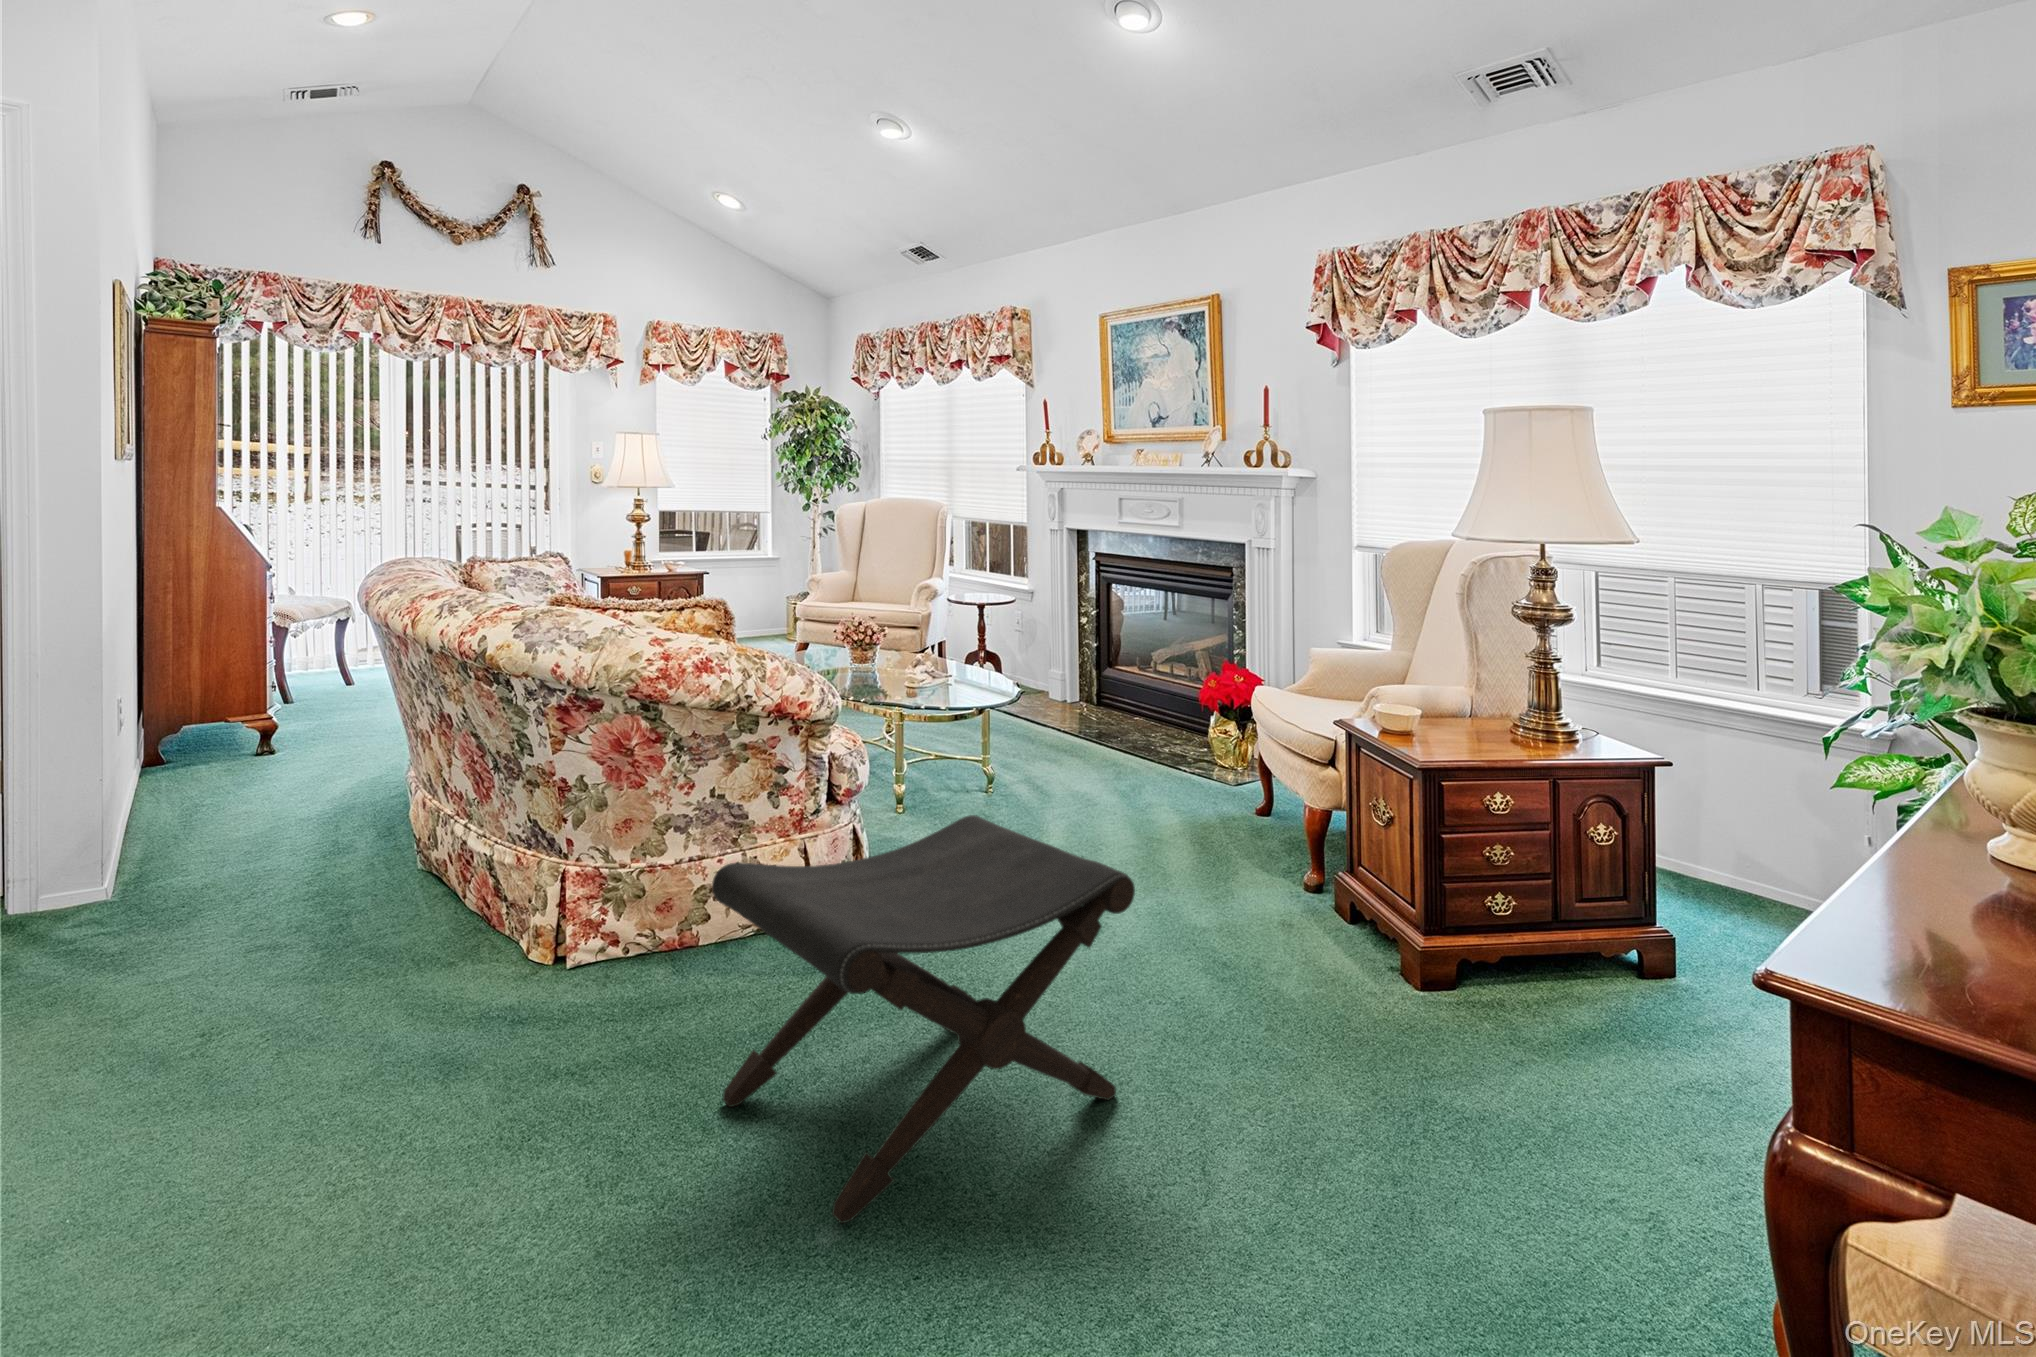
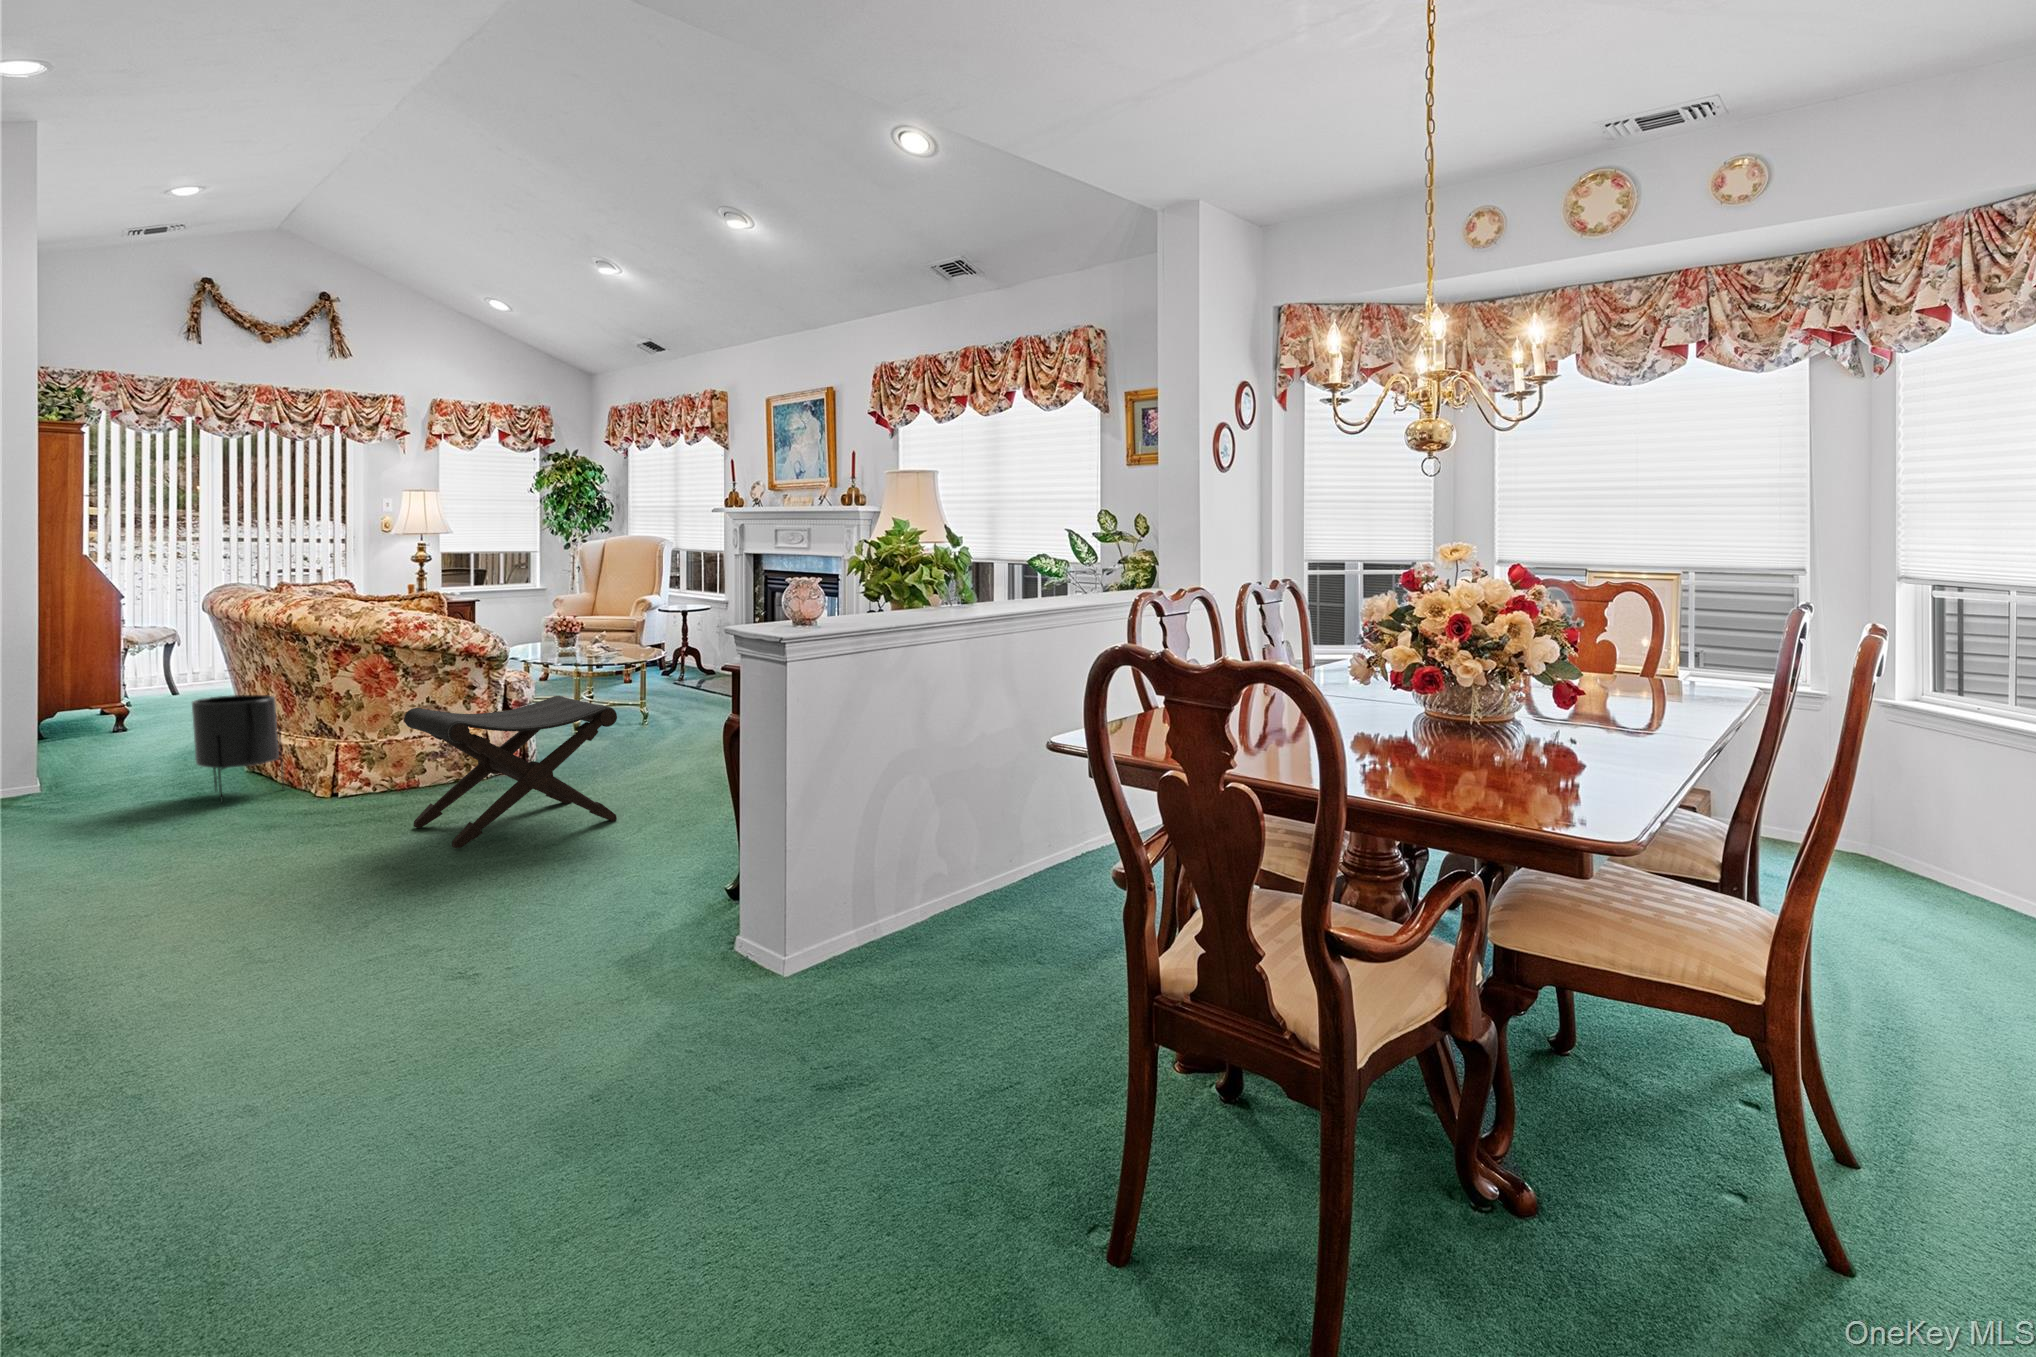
planter: none [318,773,473,980] -> present [192,695,284,802]

